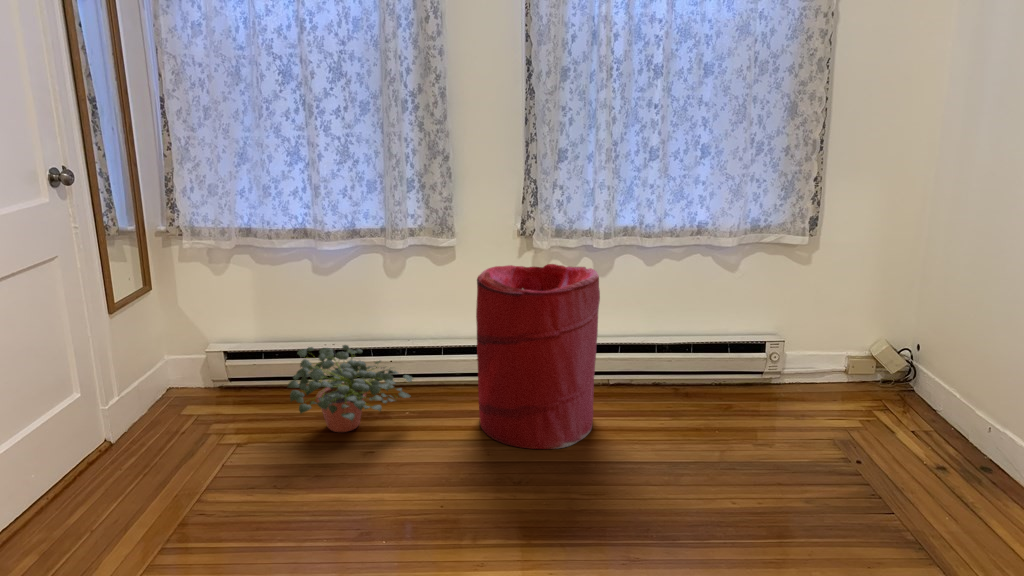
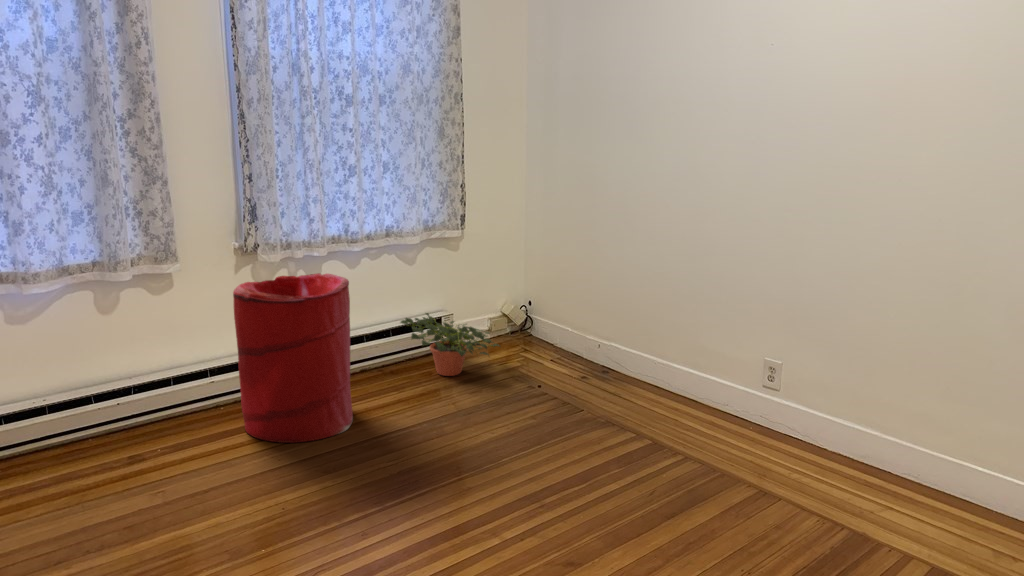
potted plant: present [288,345,413,432] -> present [400,313,500,376]

